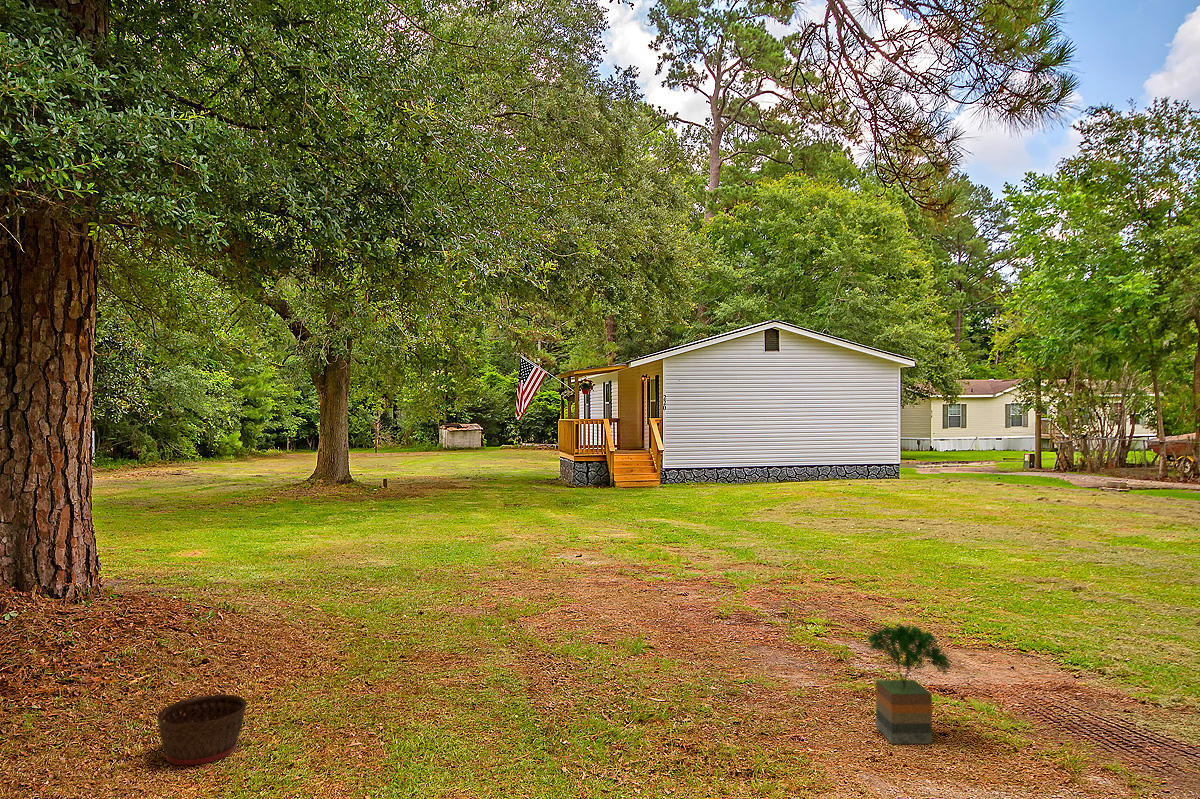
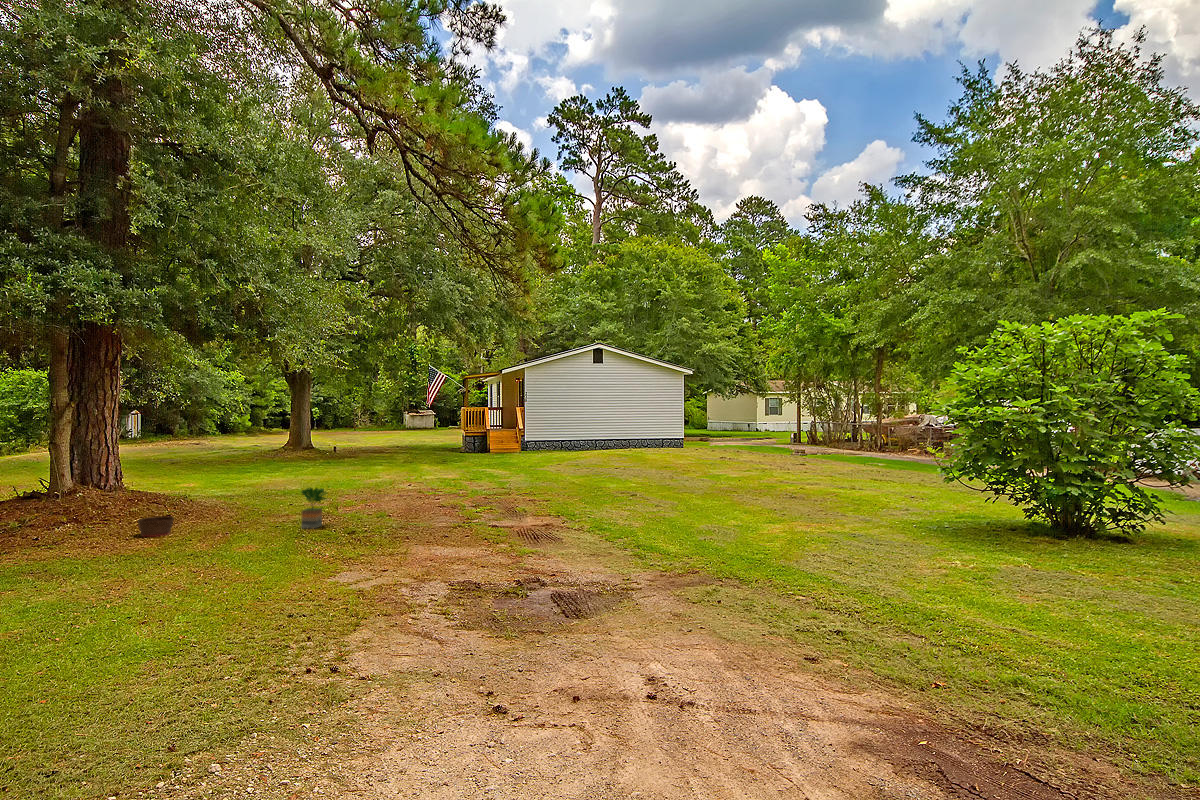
potted tree: present [867,625,951,744] -> present [301,487,327,528]

